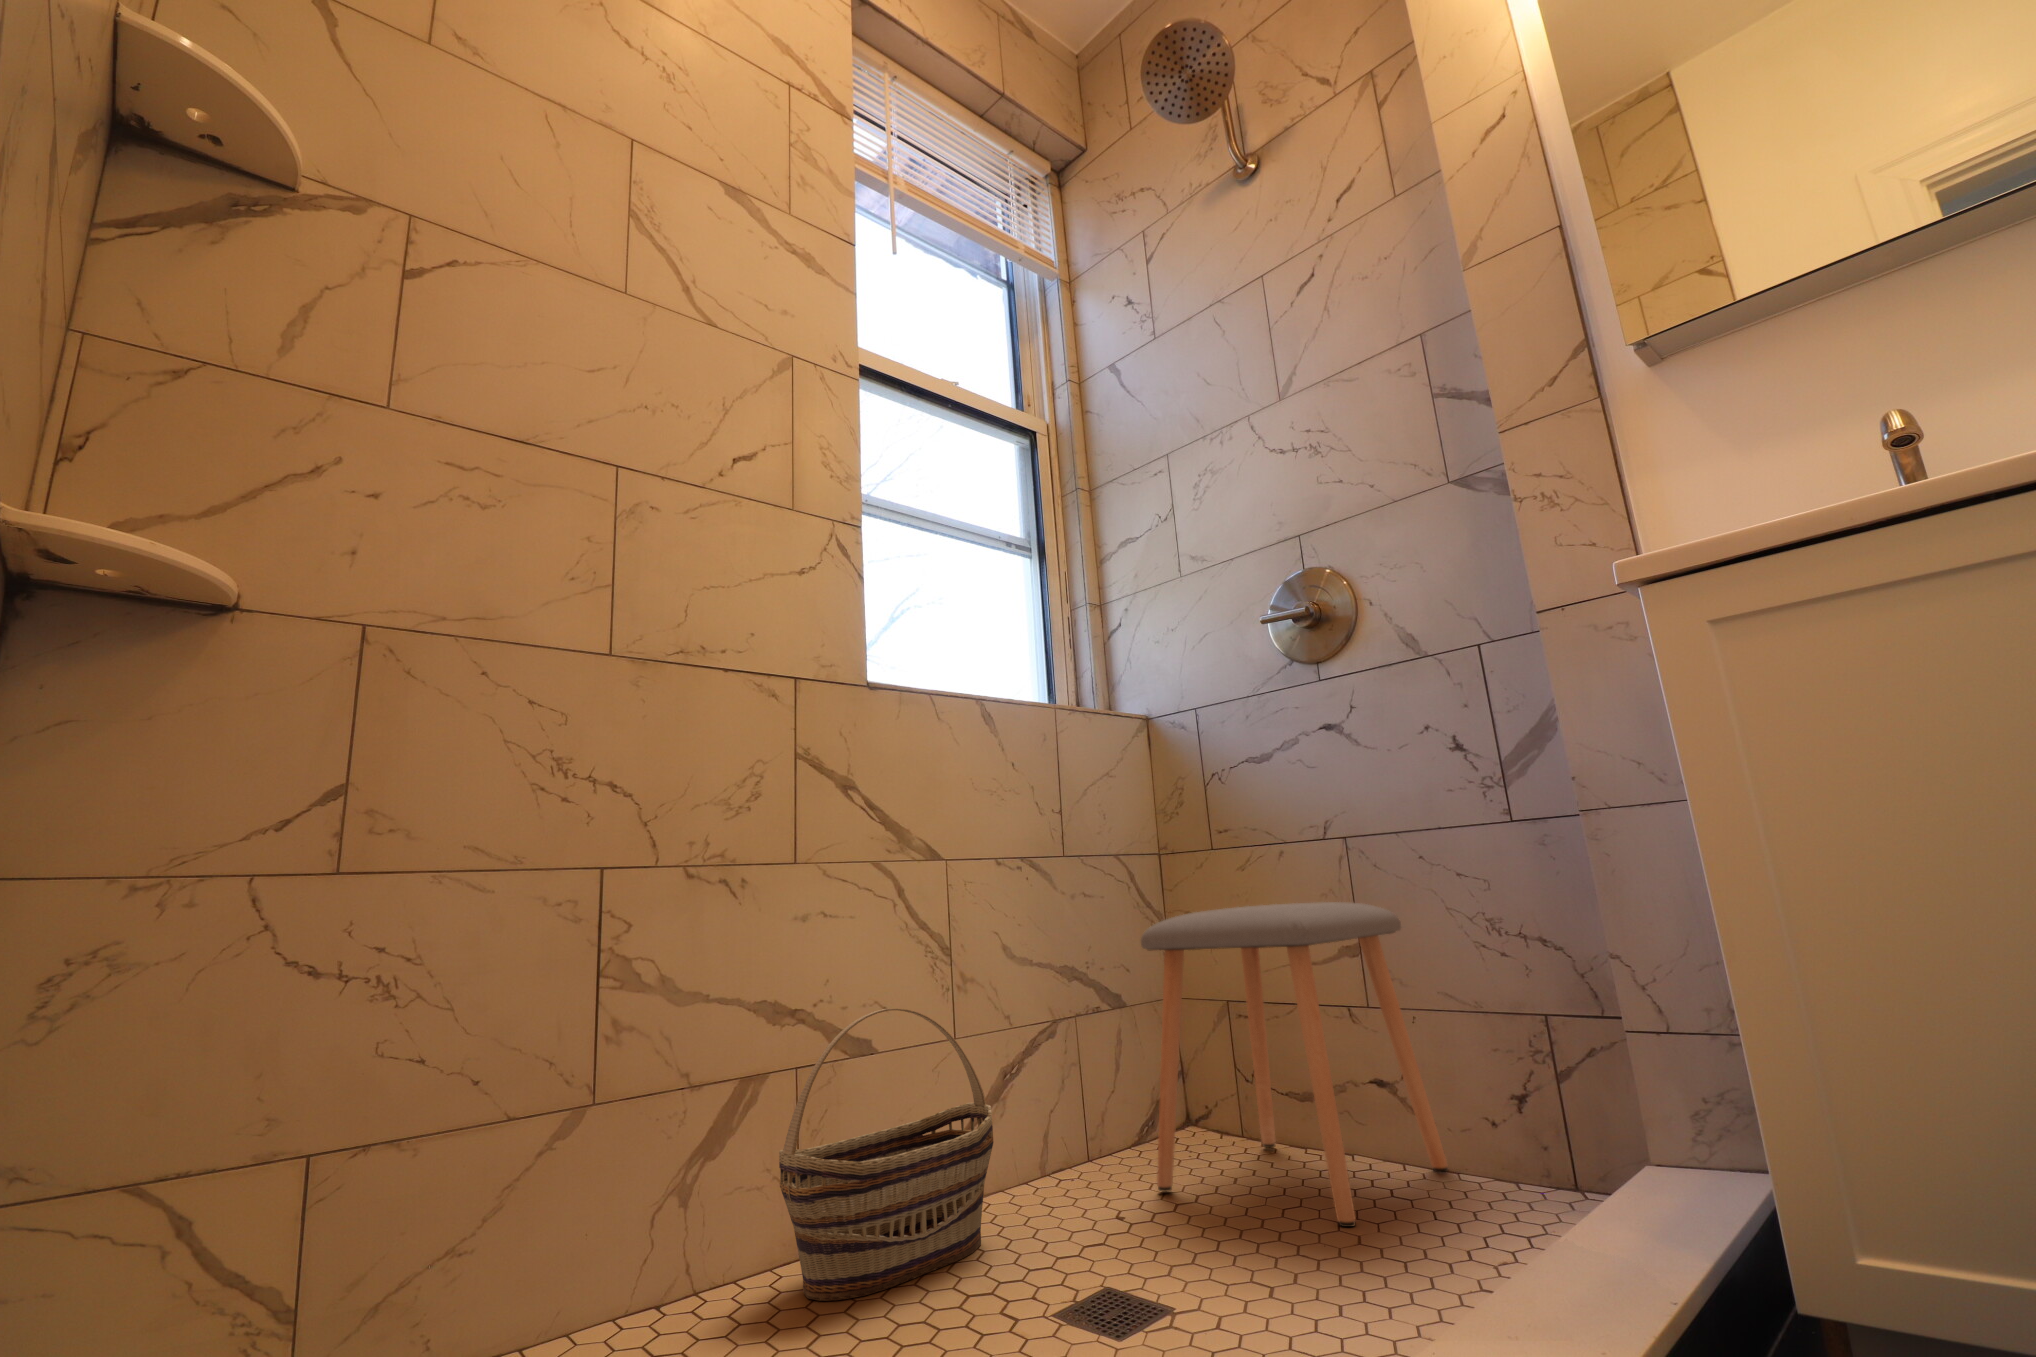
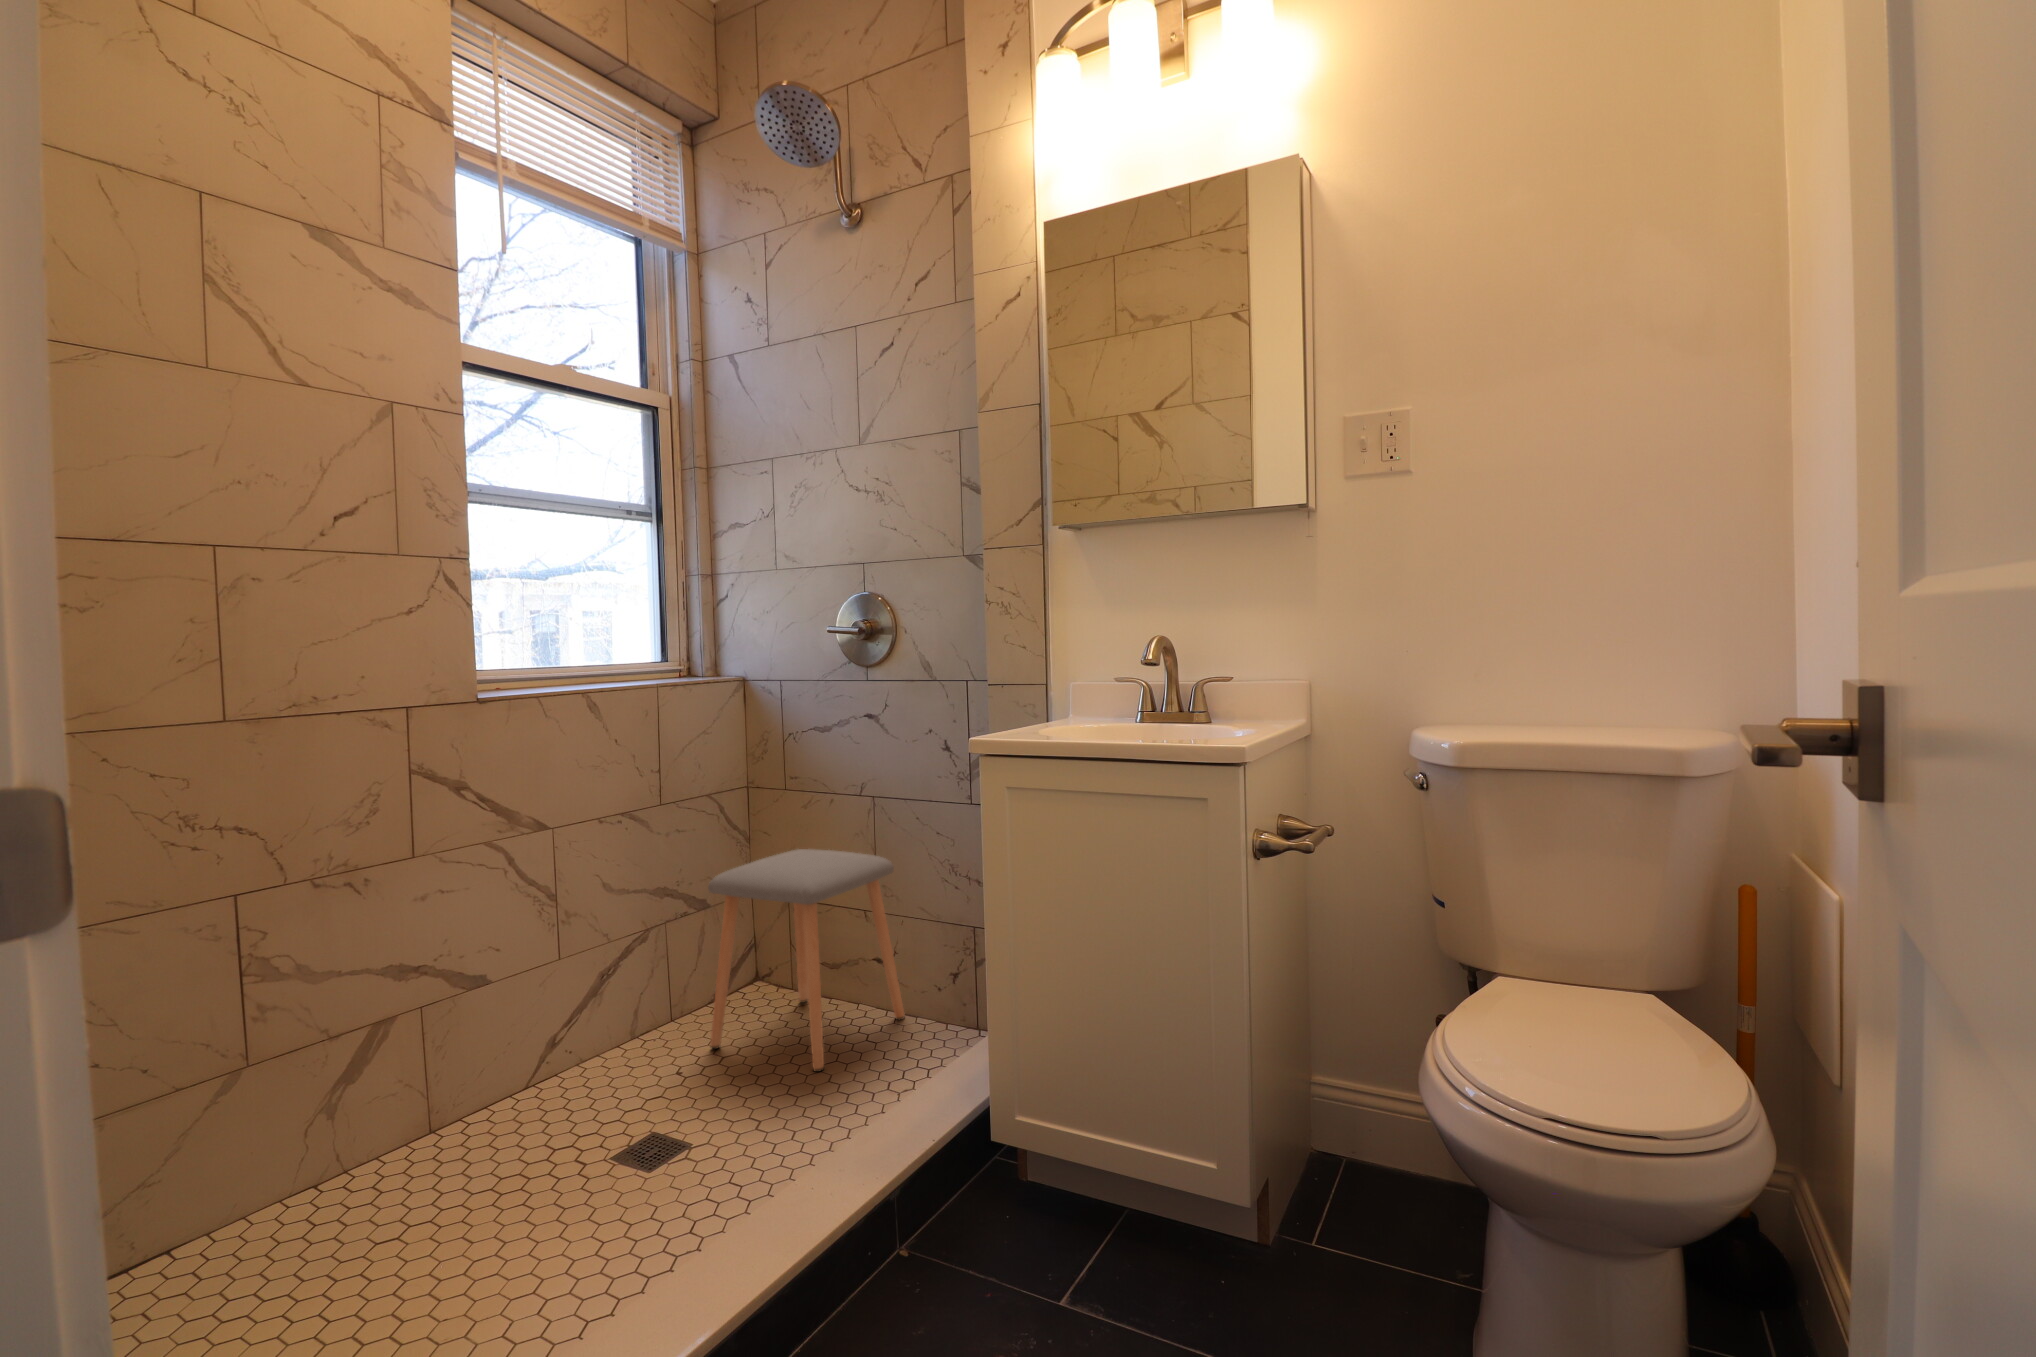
basket: present [779,1009,993,1301] -> none [409,963,583,1164]

